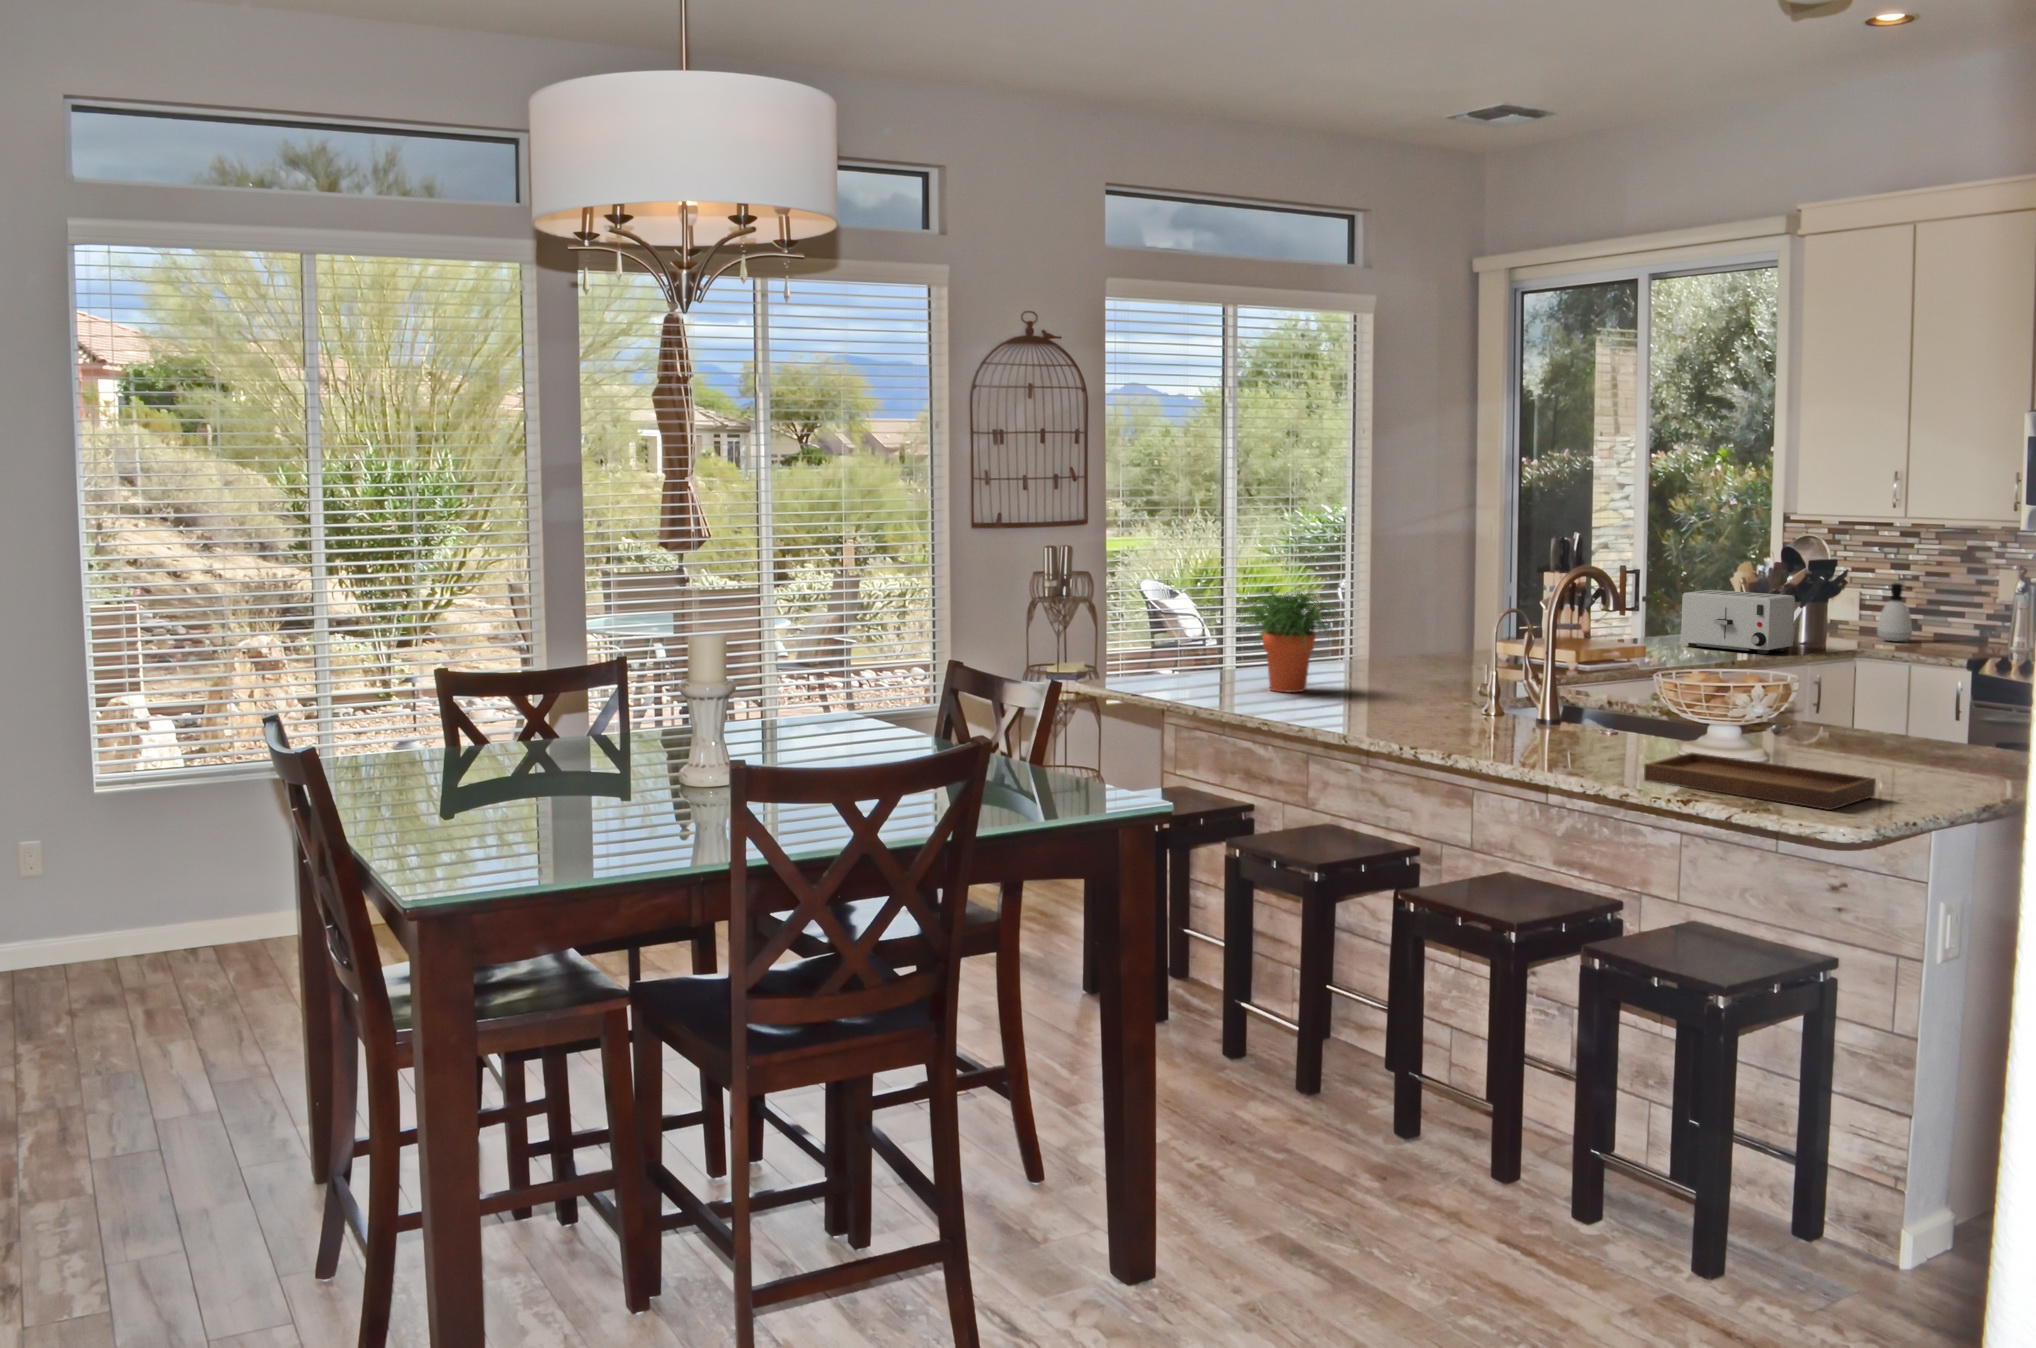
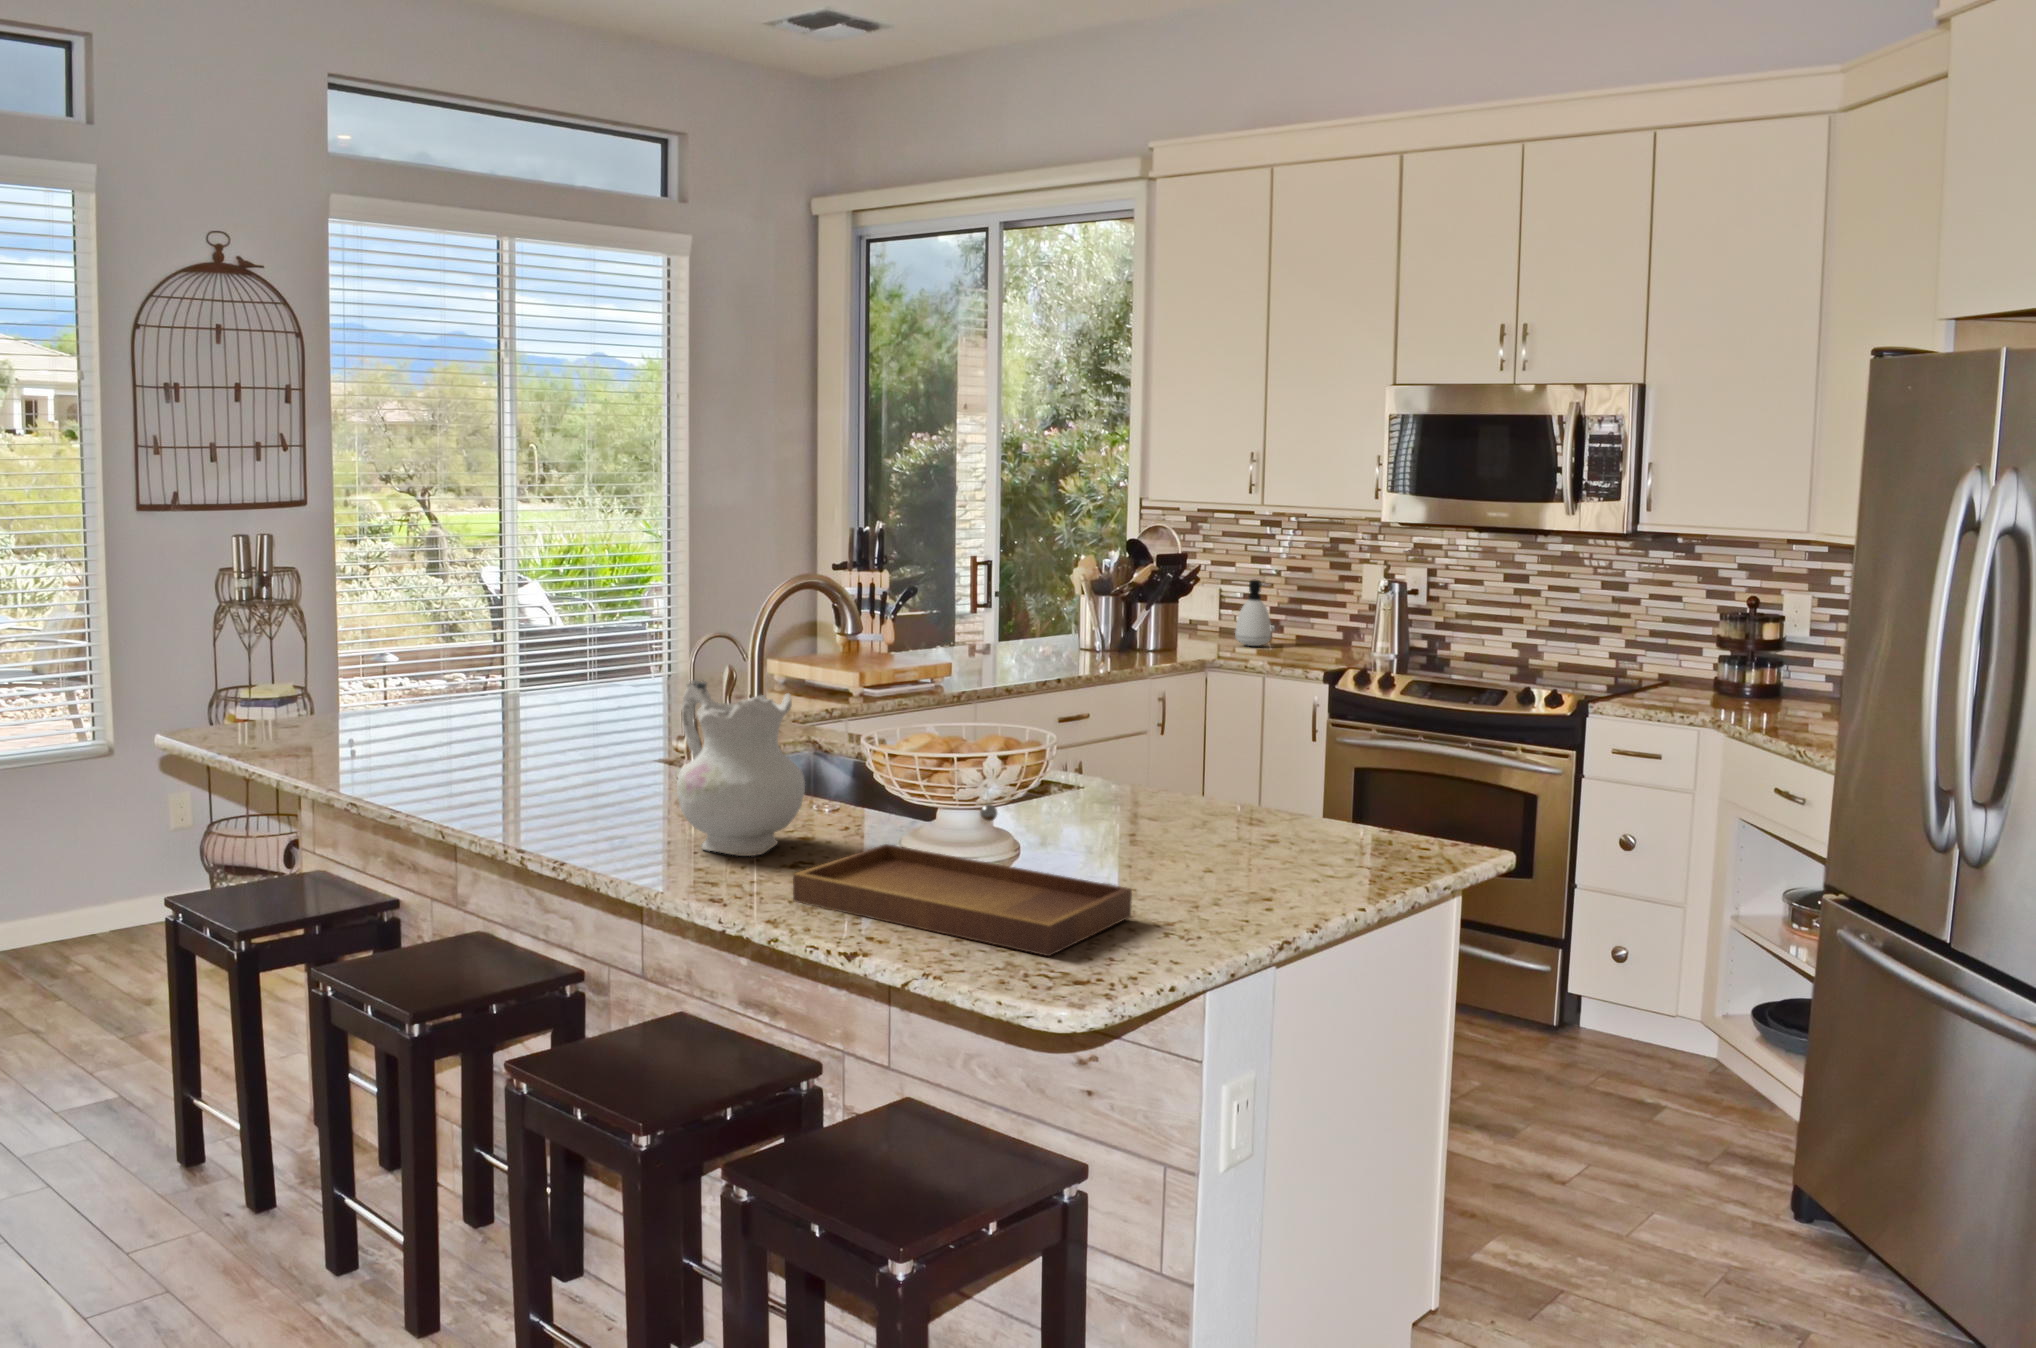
toaster: present [1681,590,1795,654] -> none [1016,589,1140,665]
potted plant: present [1238,591,1348,692] -> none [323,593,503,743]
ceramic pitcher: none [1539,647,1627,759] -> present [677,680,805,856]

